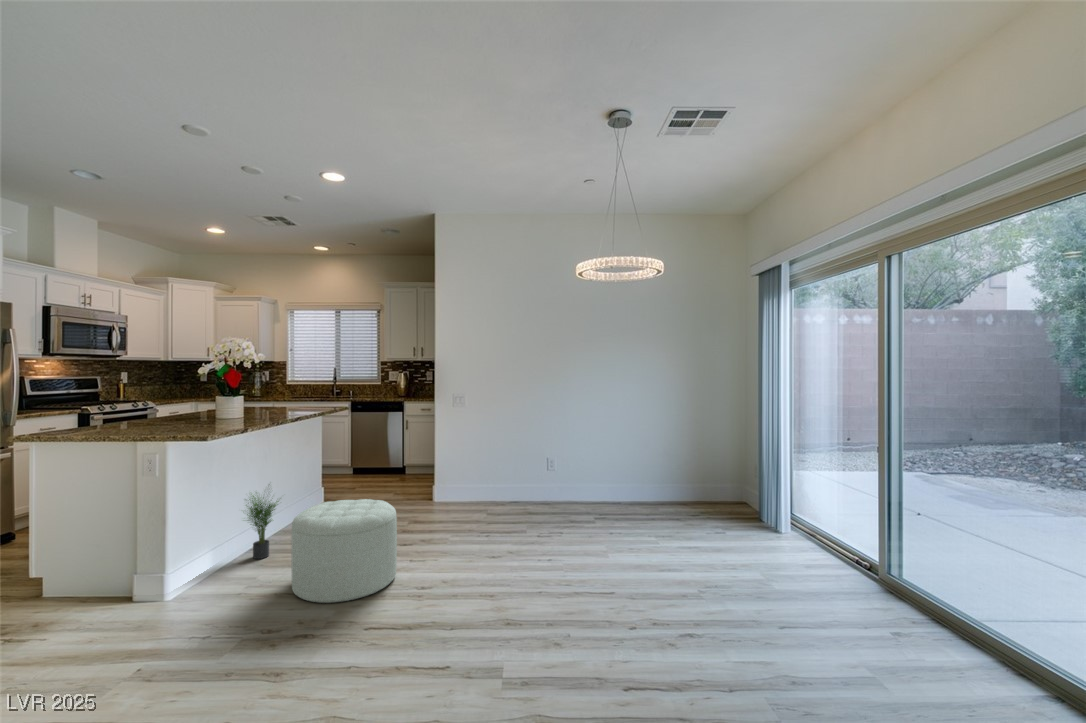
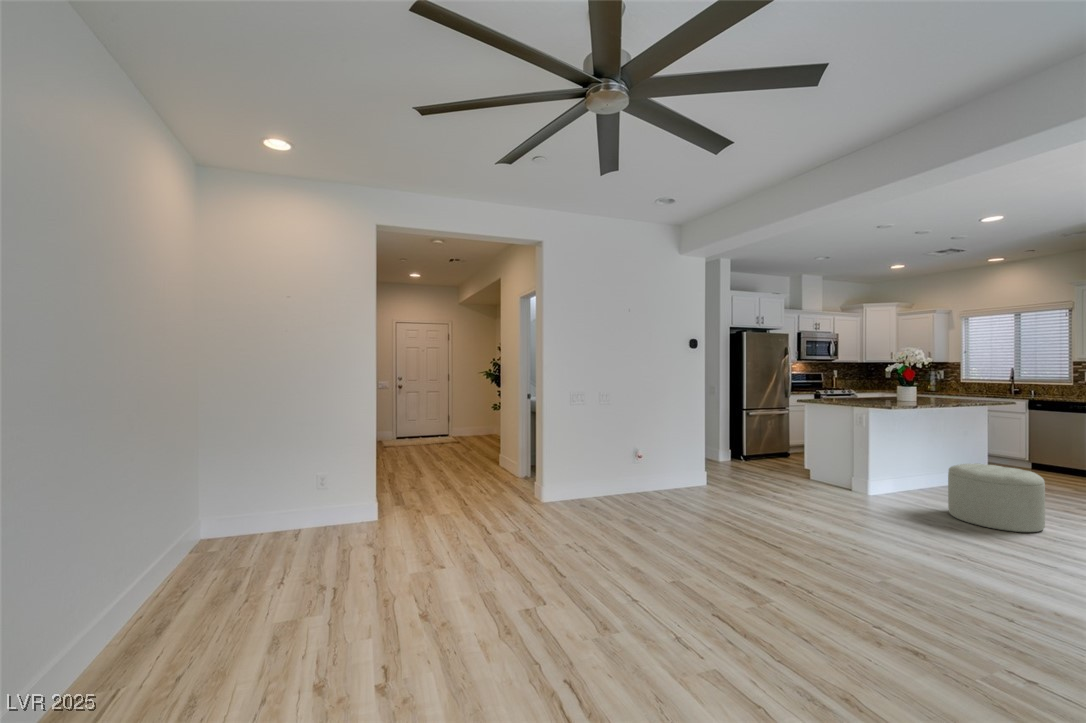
potted plant: present [246,496,279,559] -> none [911,446,948,495]

